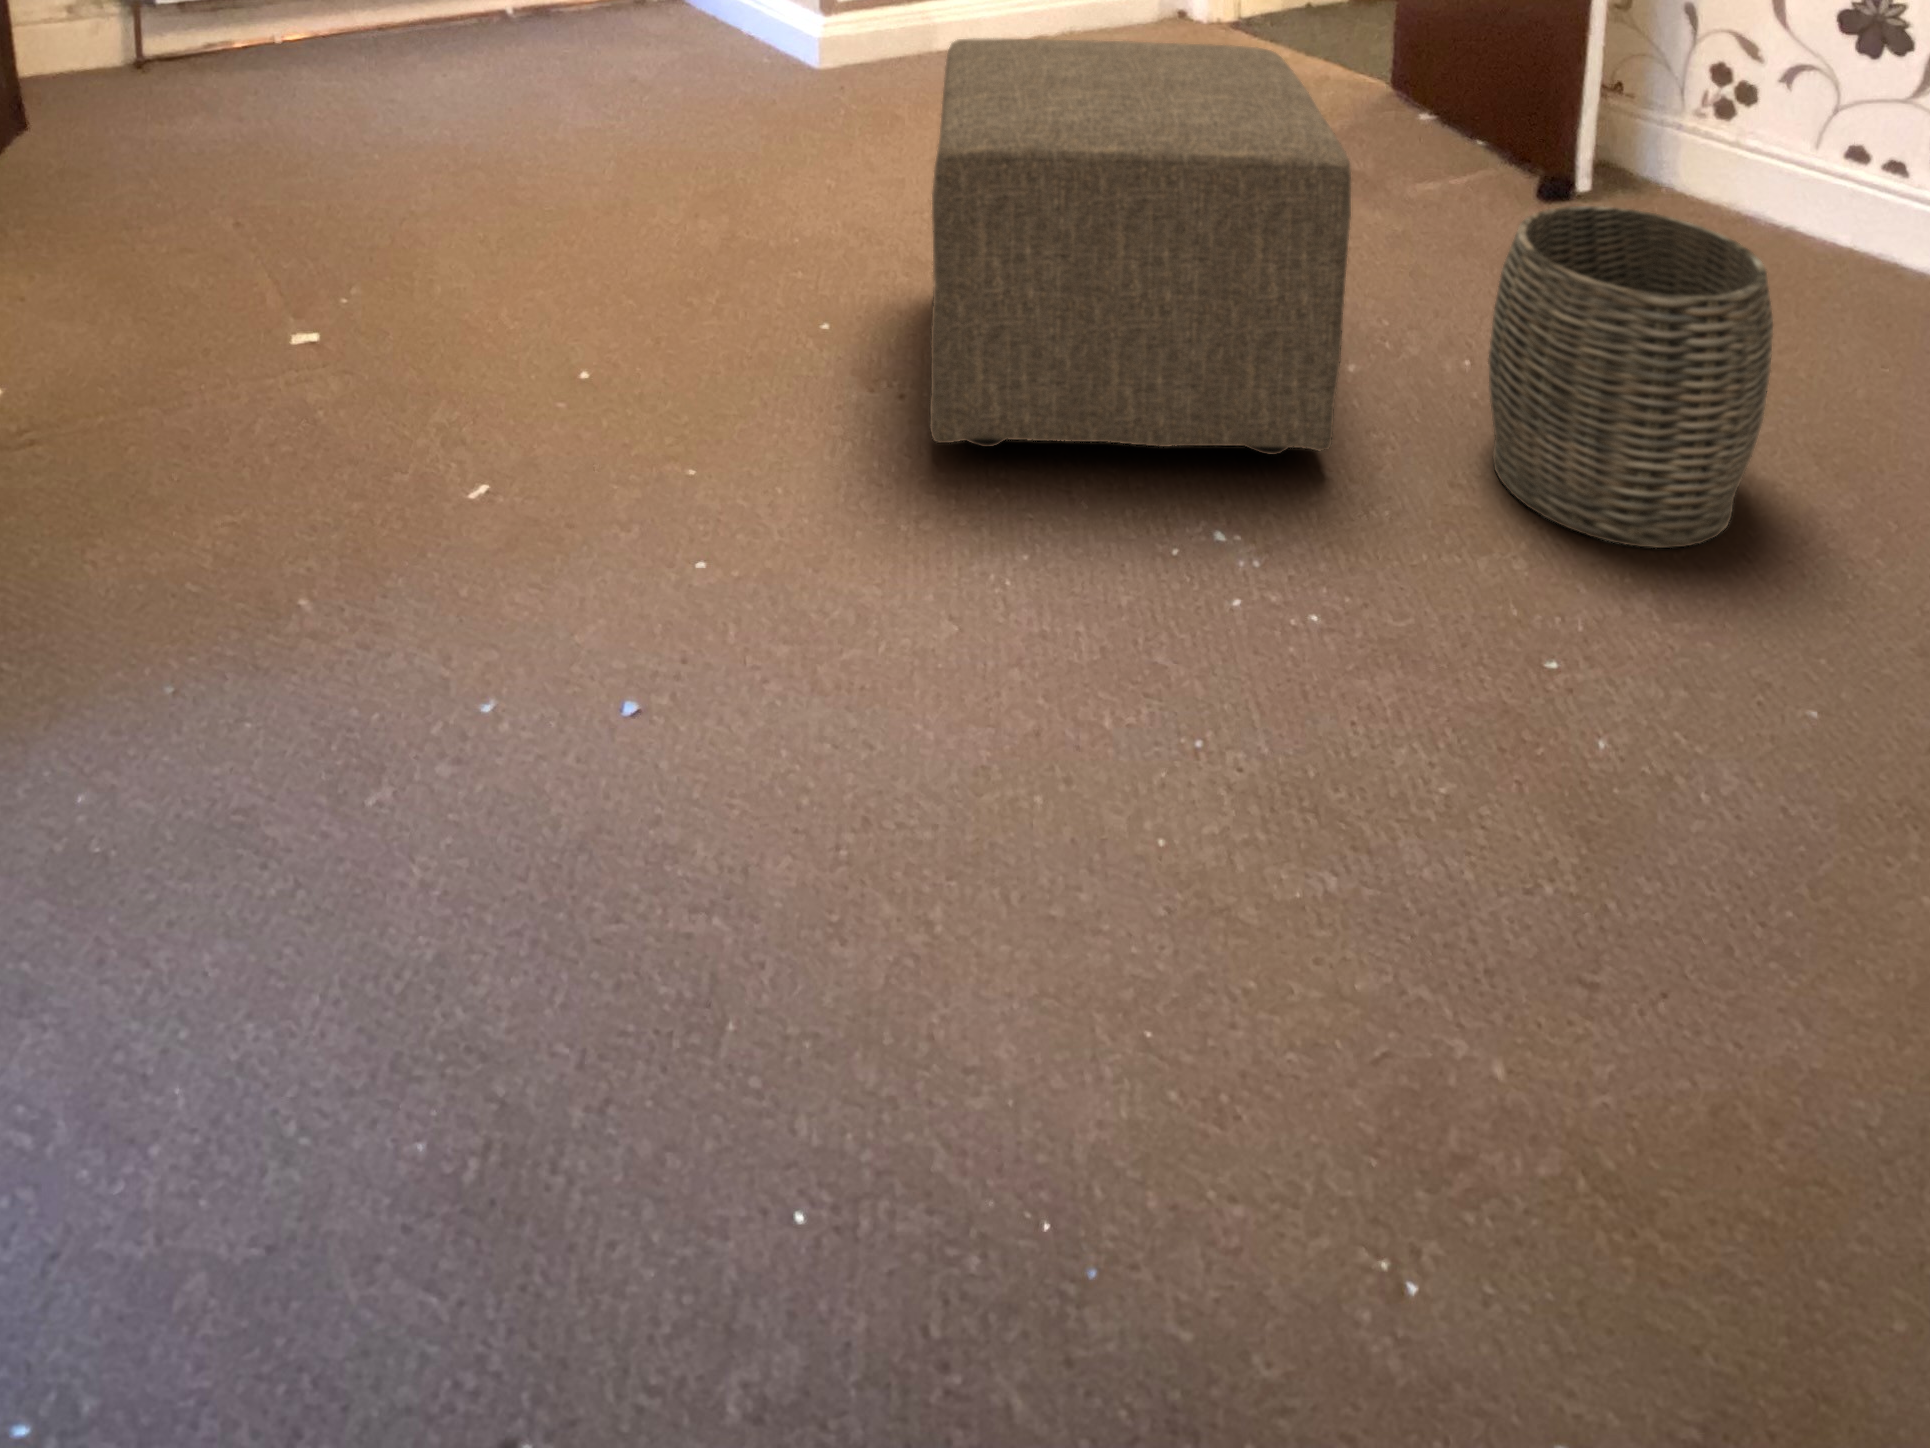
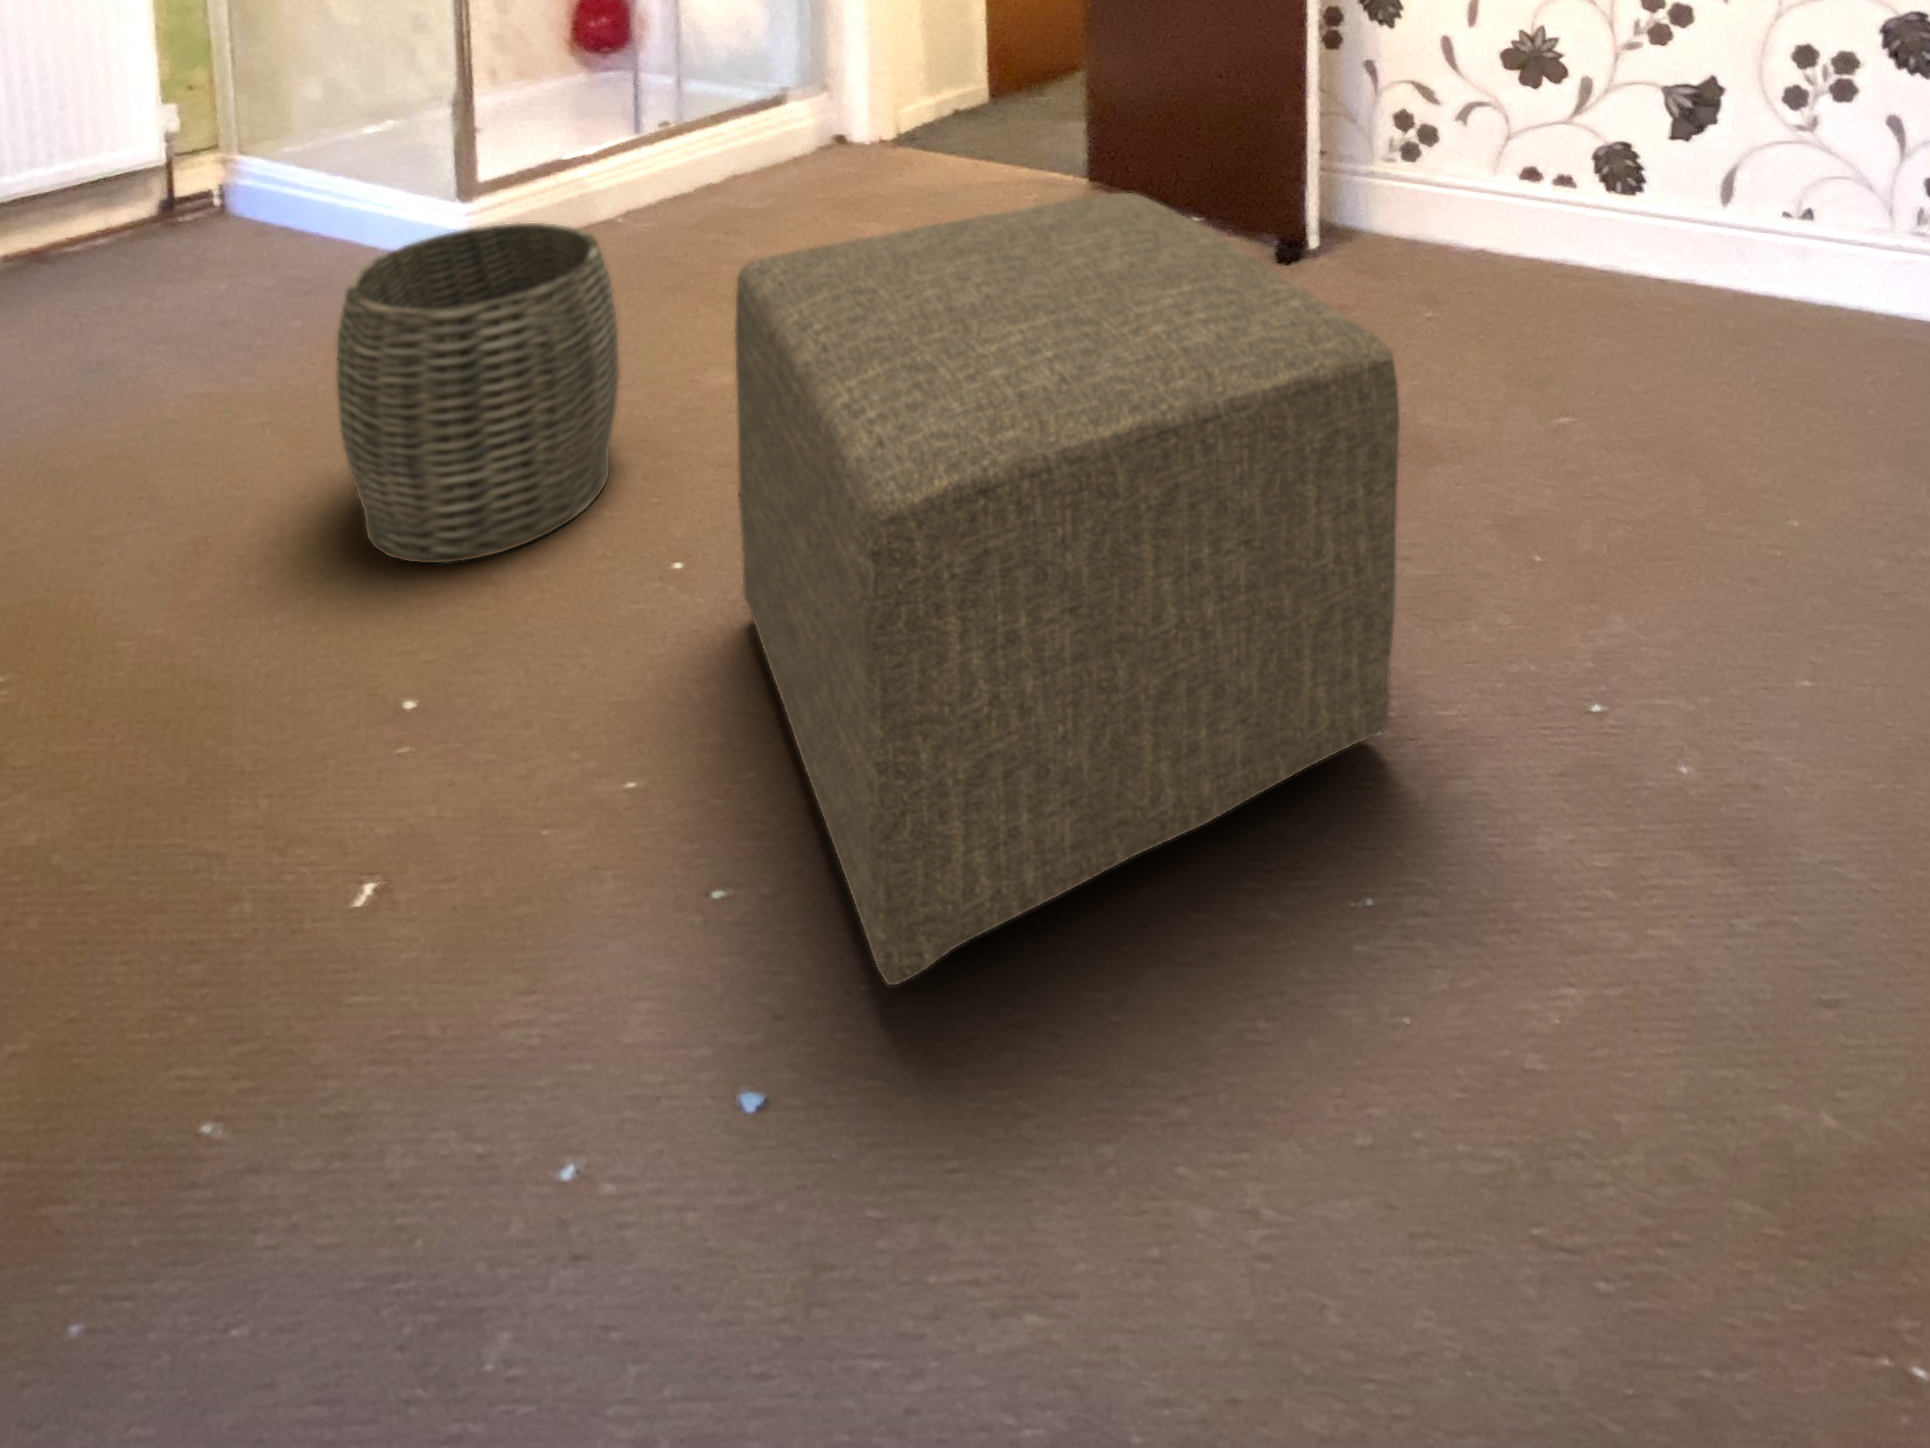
woven basket: present [1488,206,1773,548] -> present [336,223,620,563]

